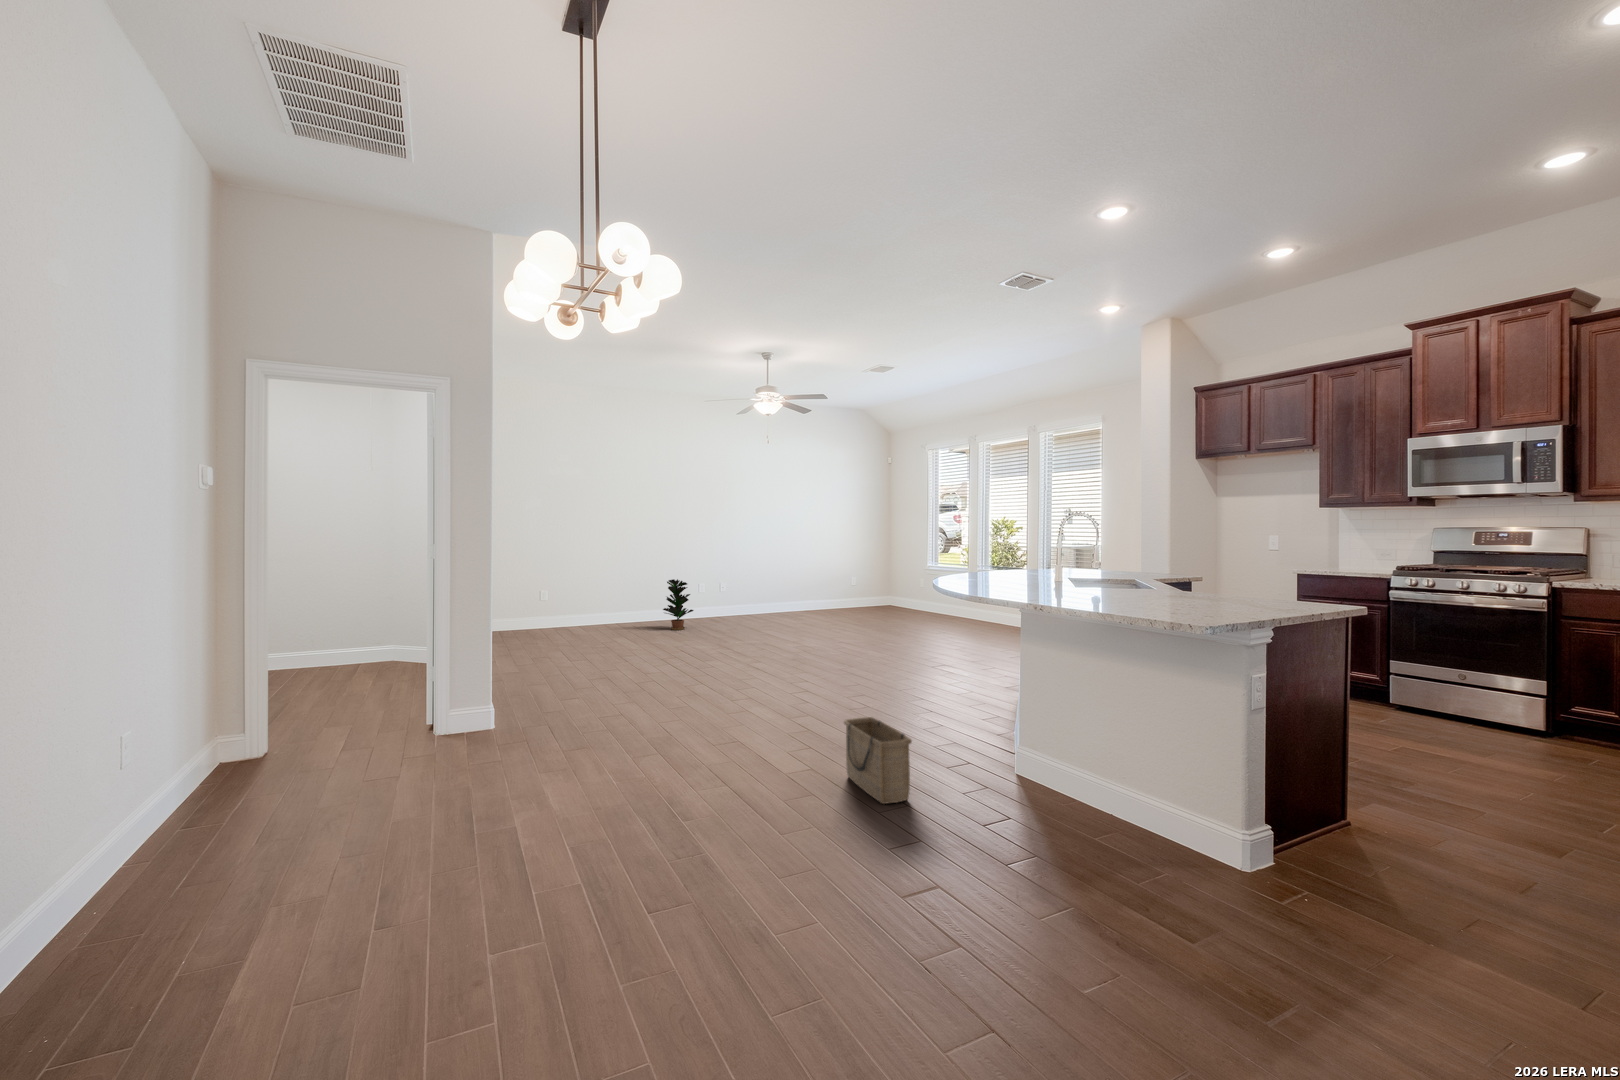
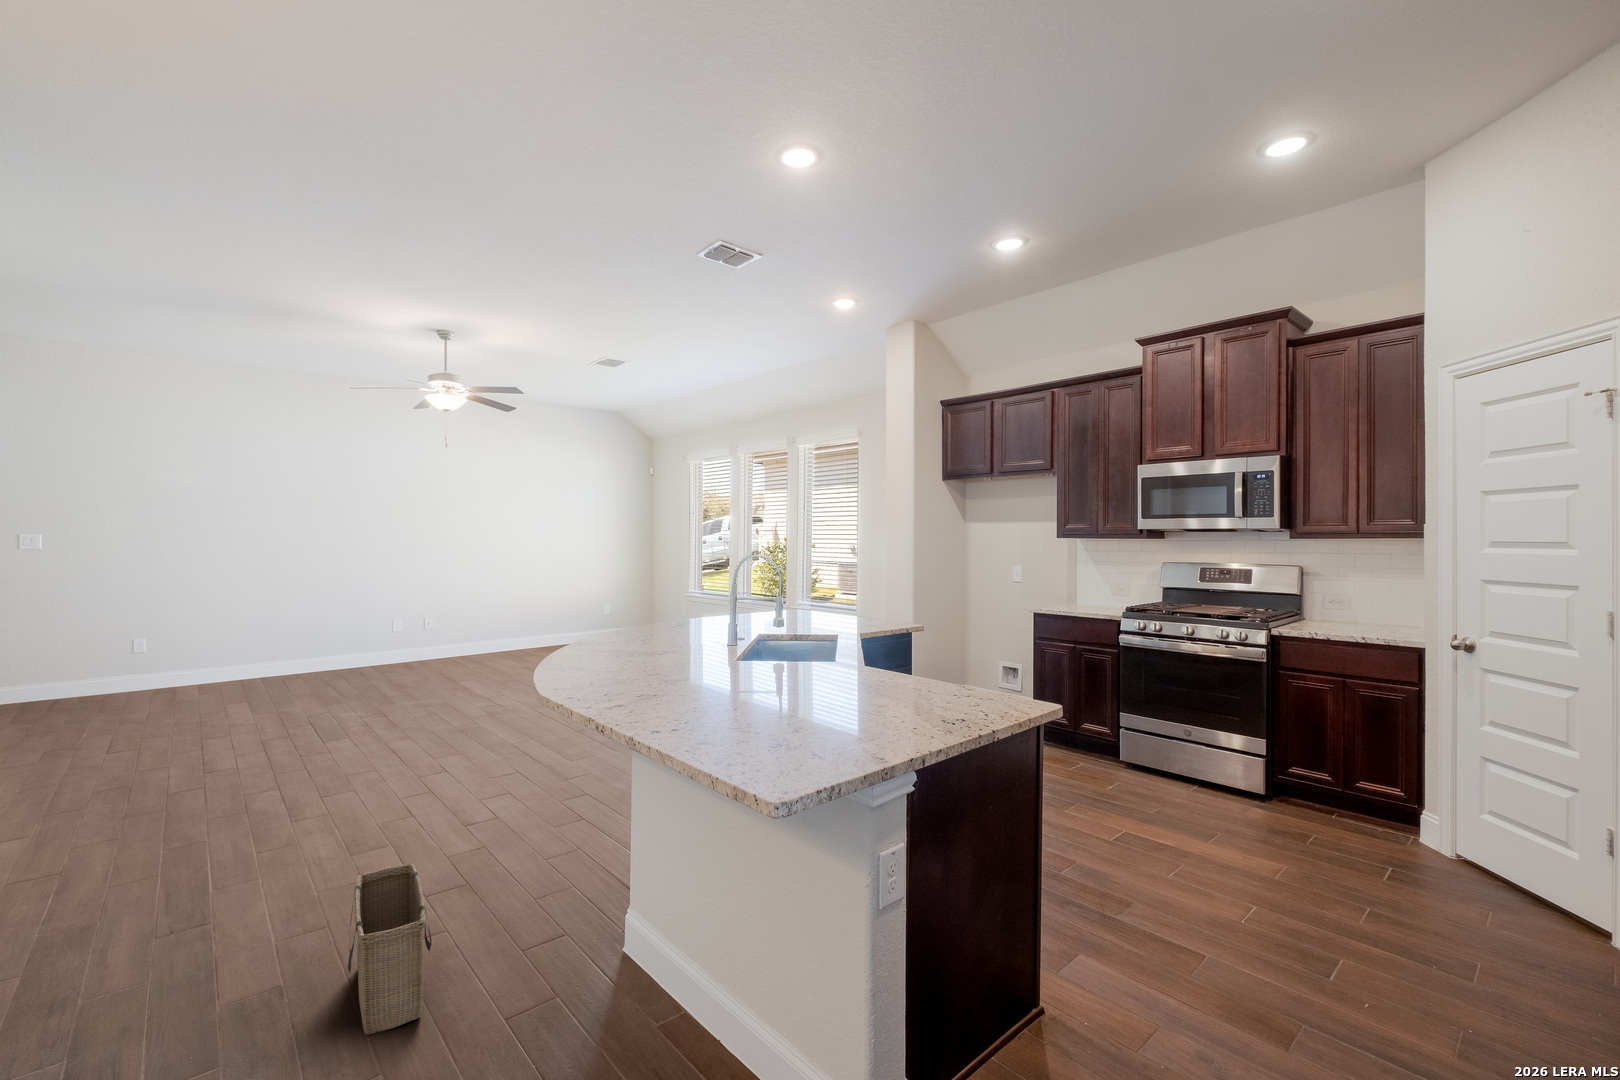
potted plant: present [663,579,693,630] -> none [342,609,389,673]

